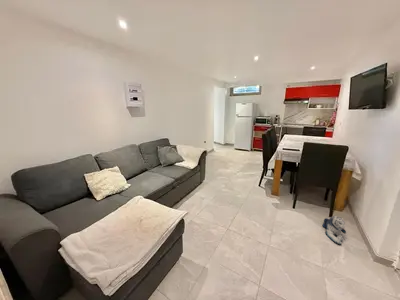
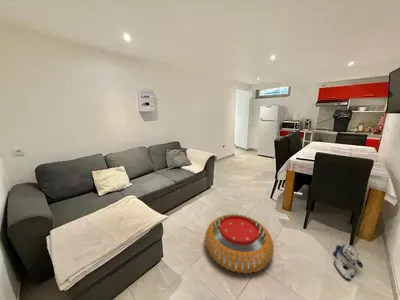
pouf: none [217,203,281,255] -> present [205,214,274,273]

